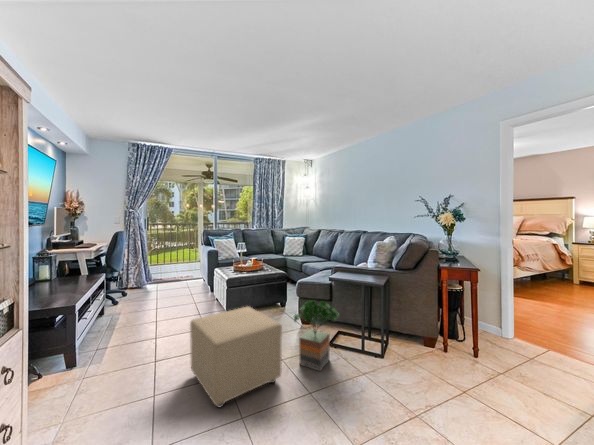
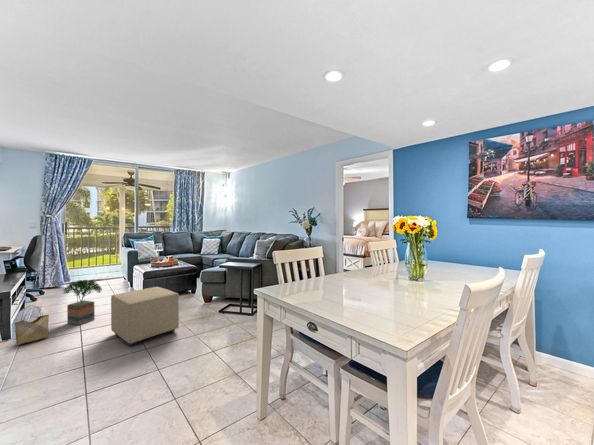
potted tree: present [294,300,339,371] -> present [64,280,102,325]
woven basket: none [75,326,117,382] -> present [14,306,49,345]

